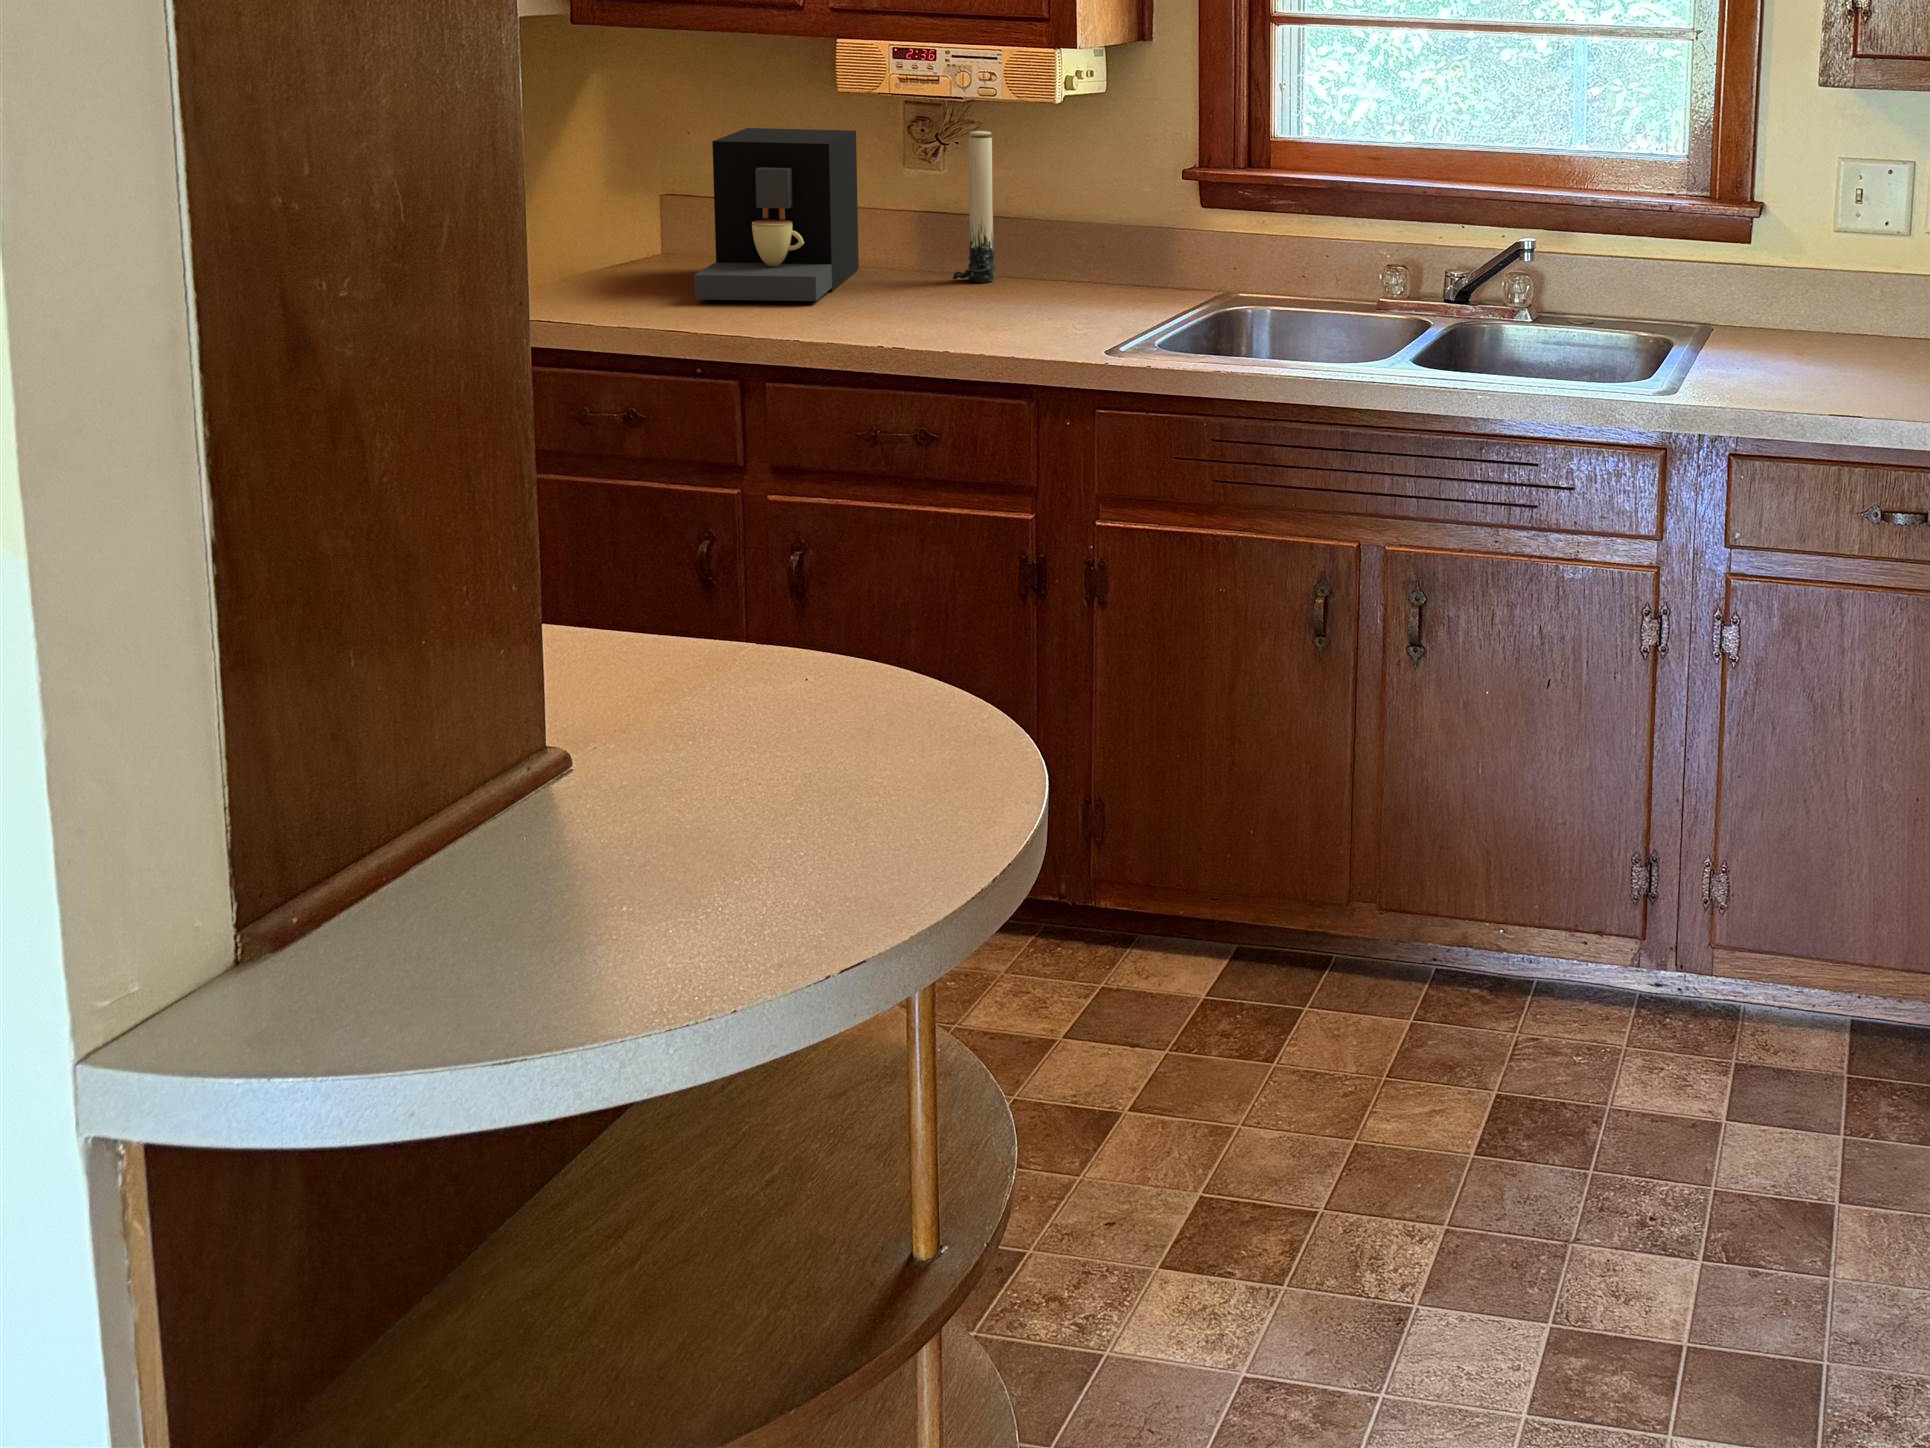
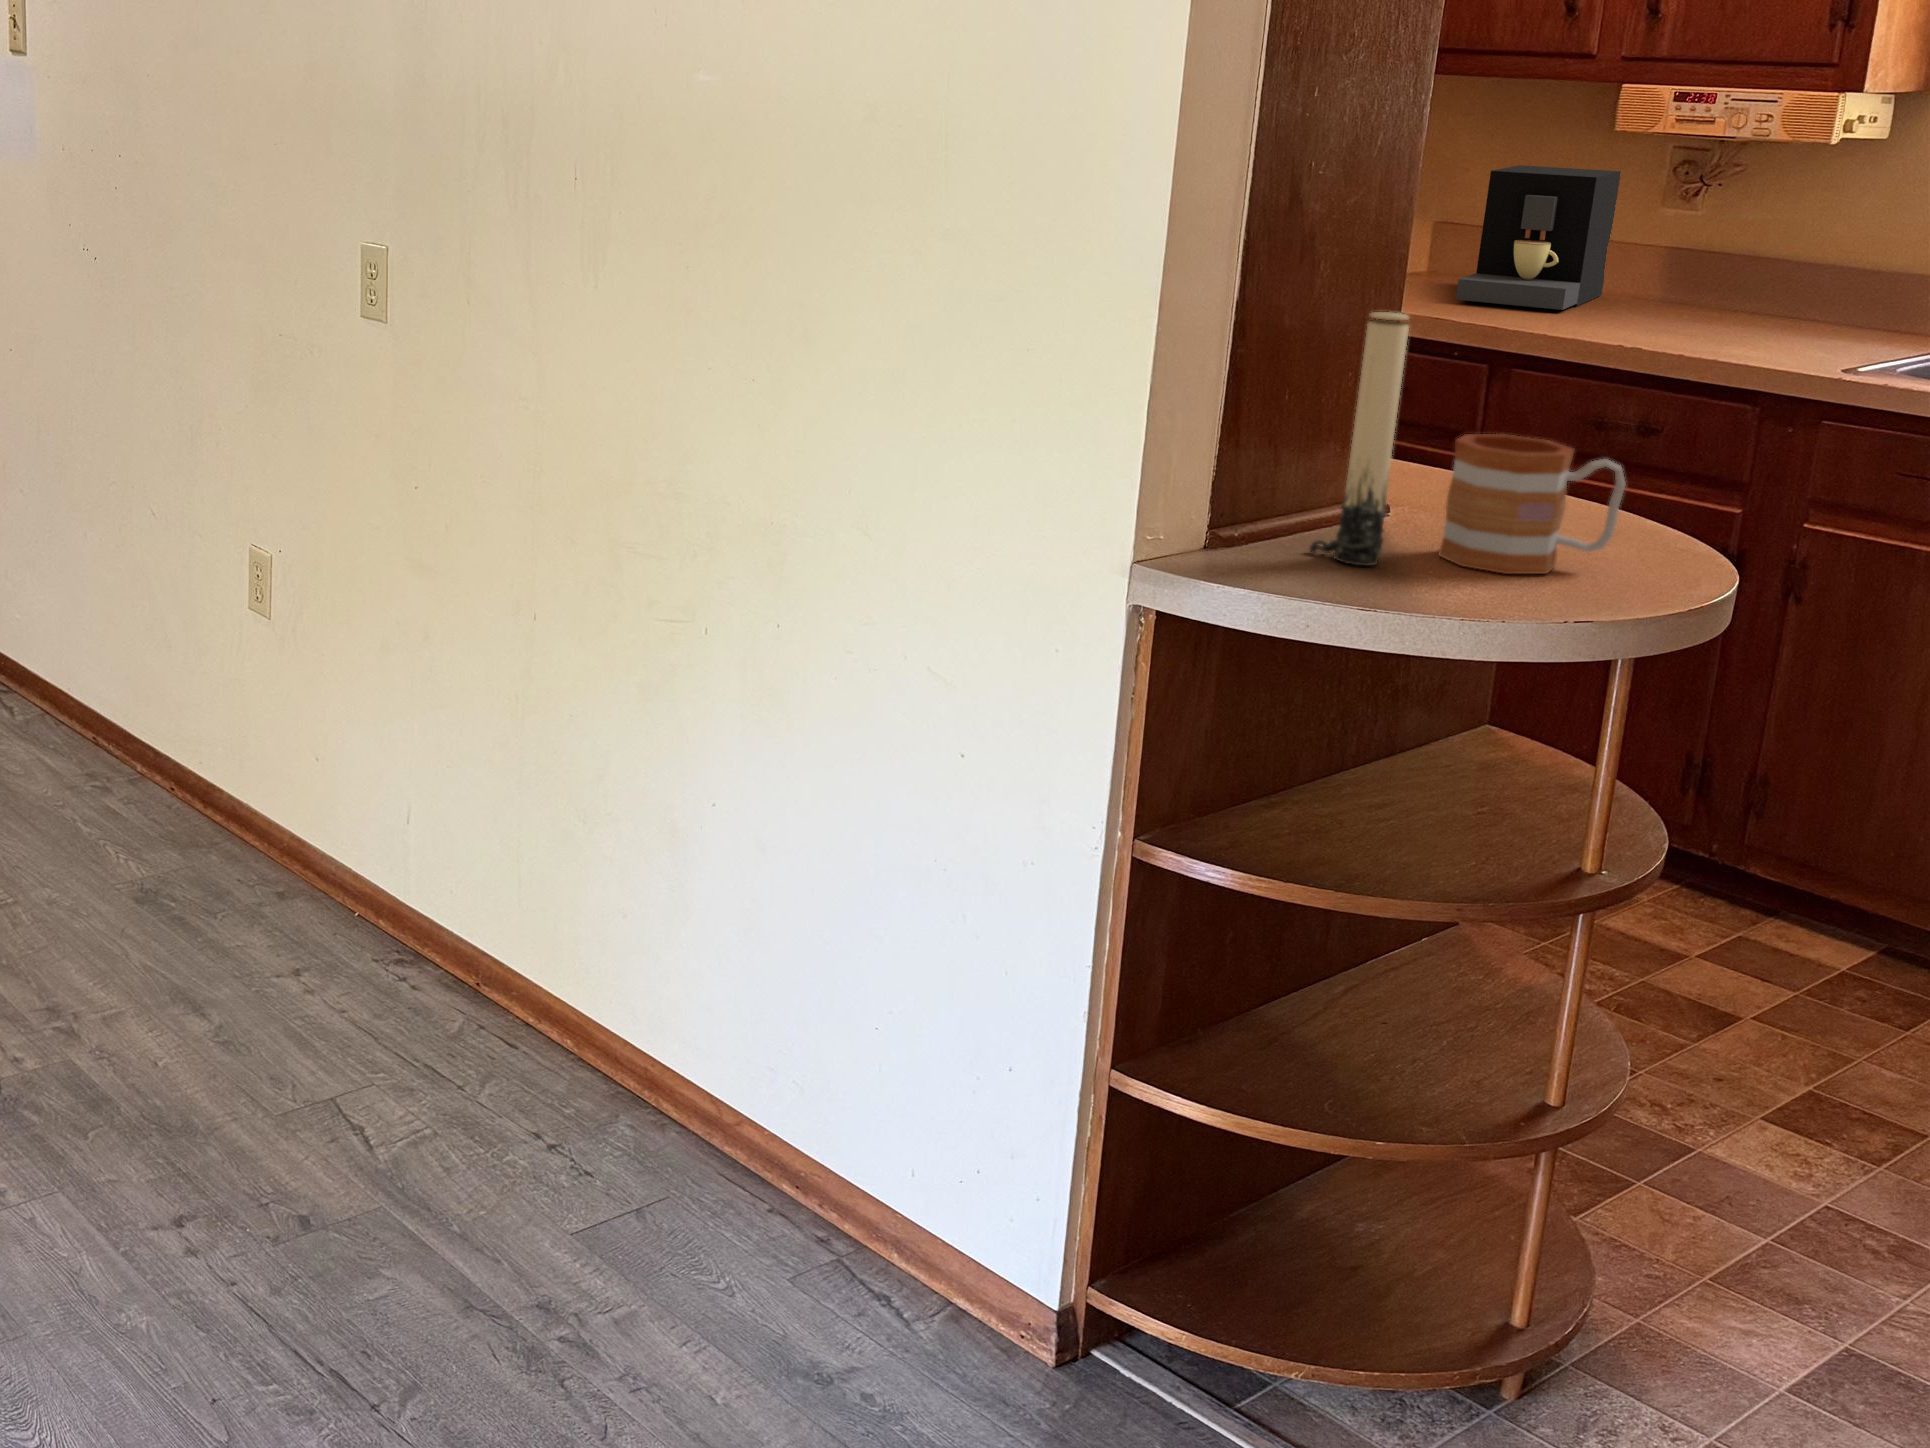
candle: present [953,131,995,282] -> present [1309,312,1409,566]
mug: none [612,676,875,921] -> present [1439,434,1625,574]

